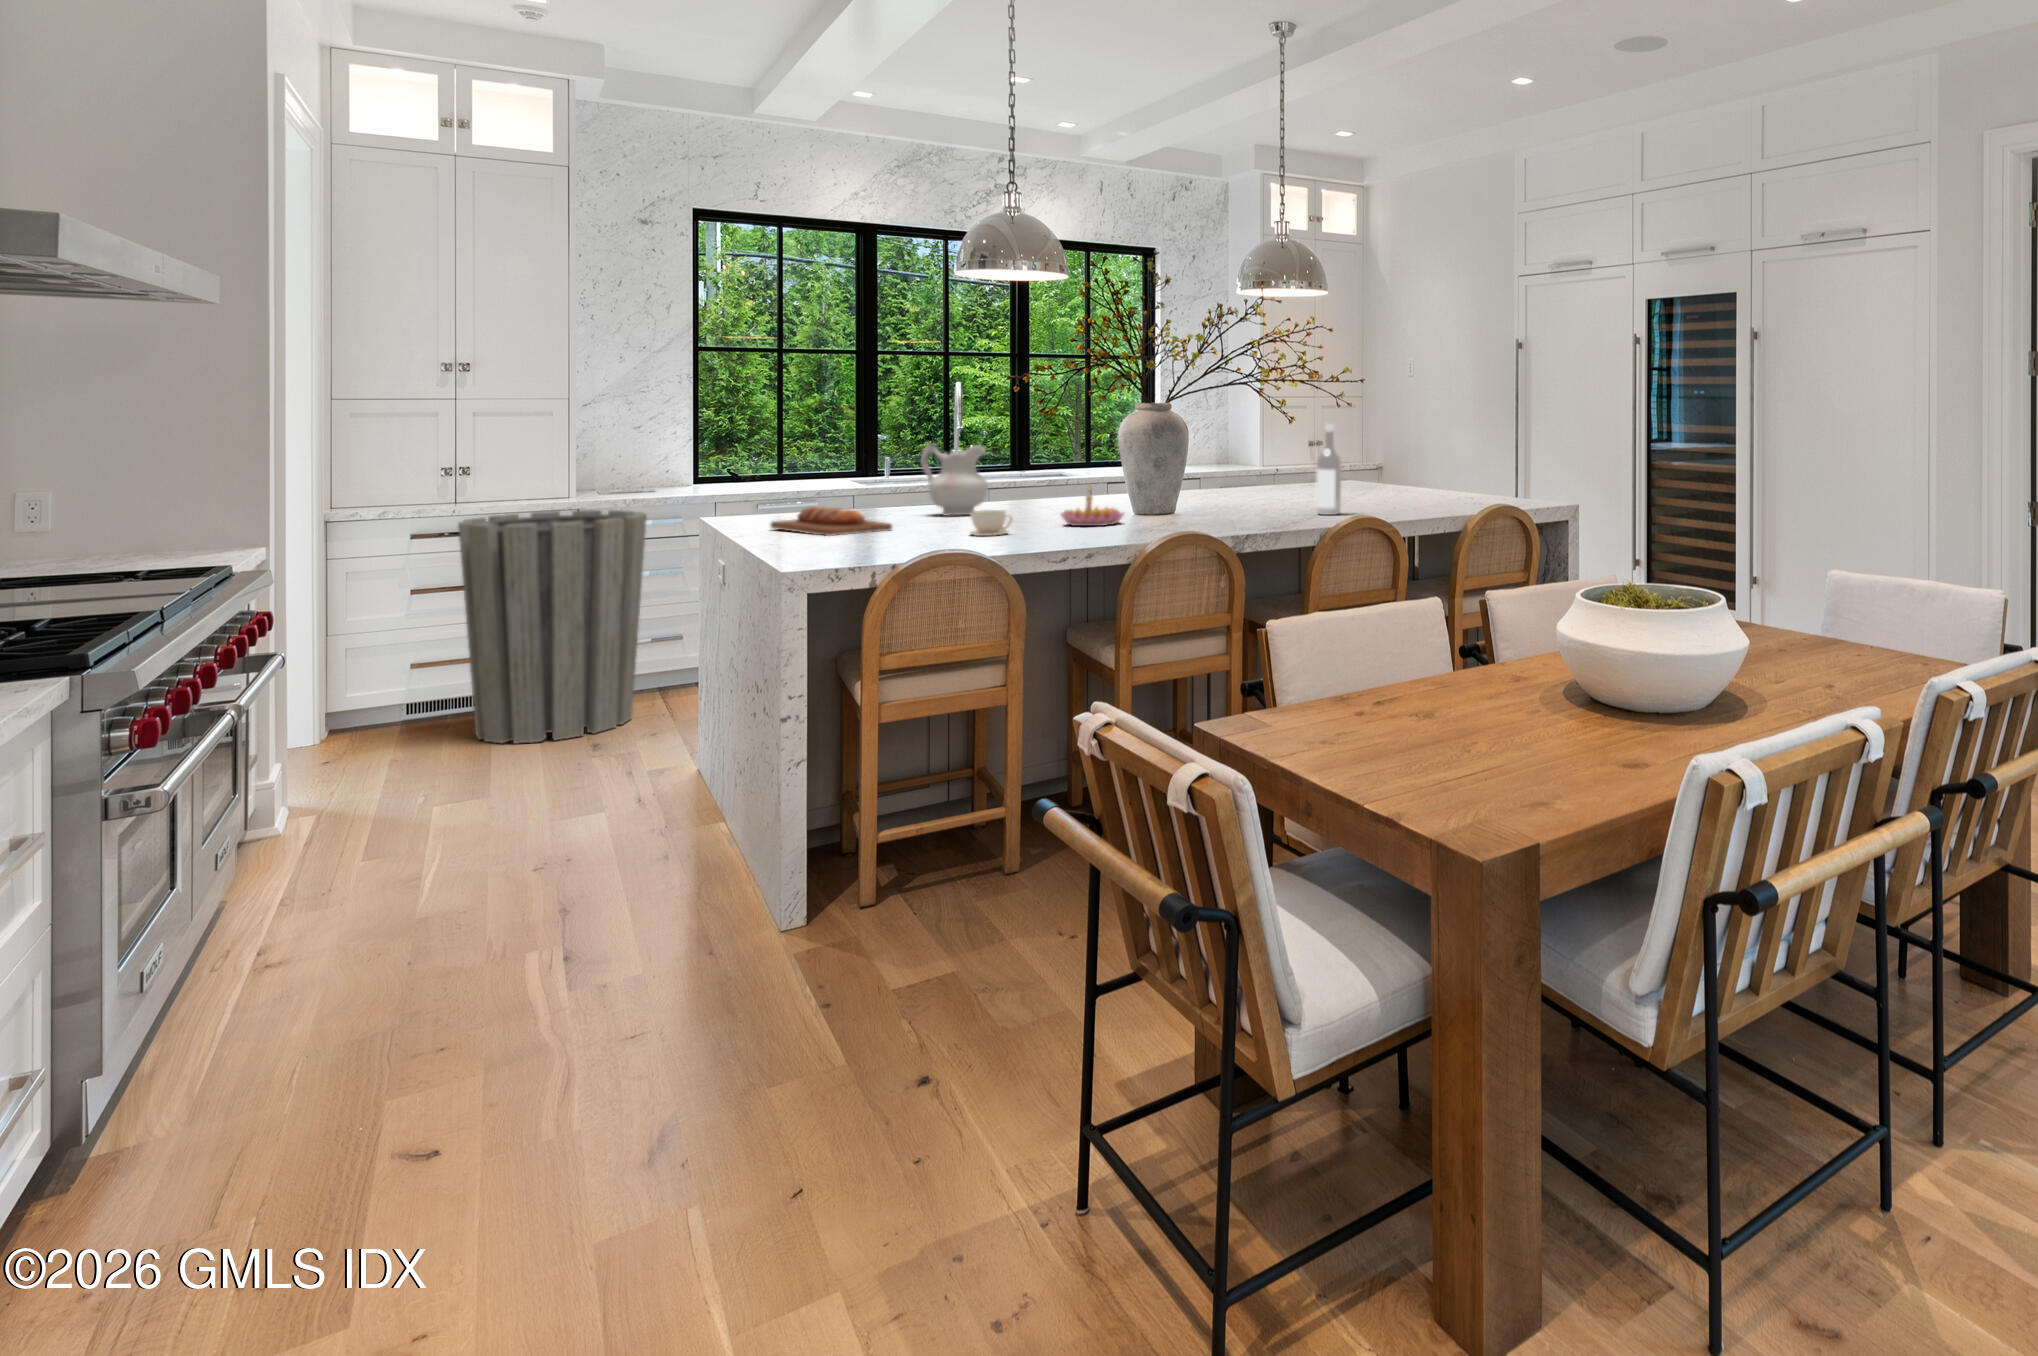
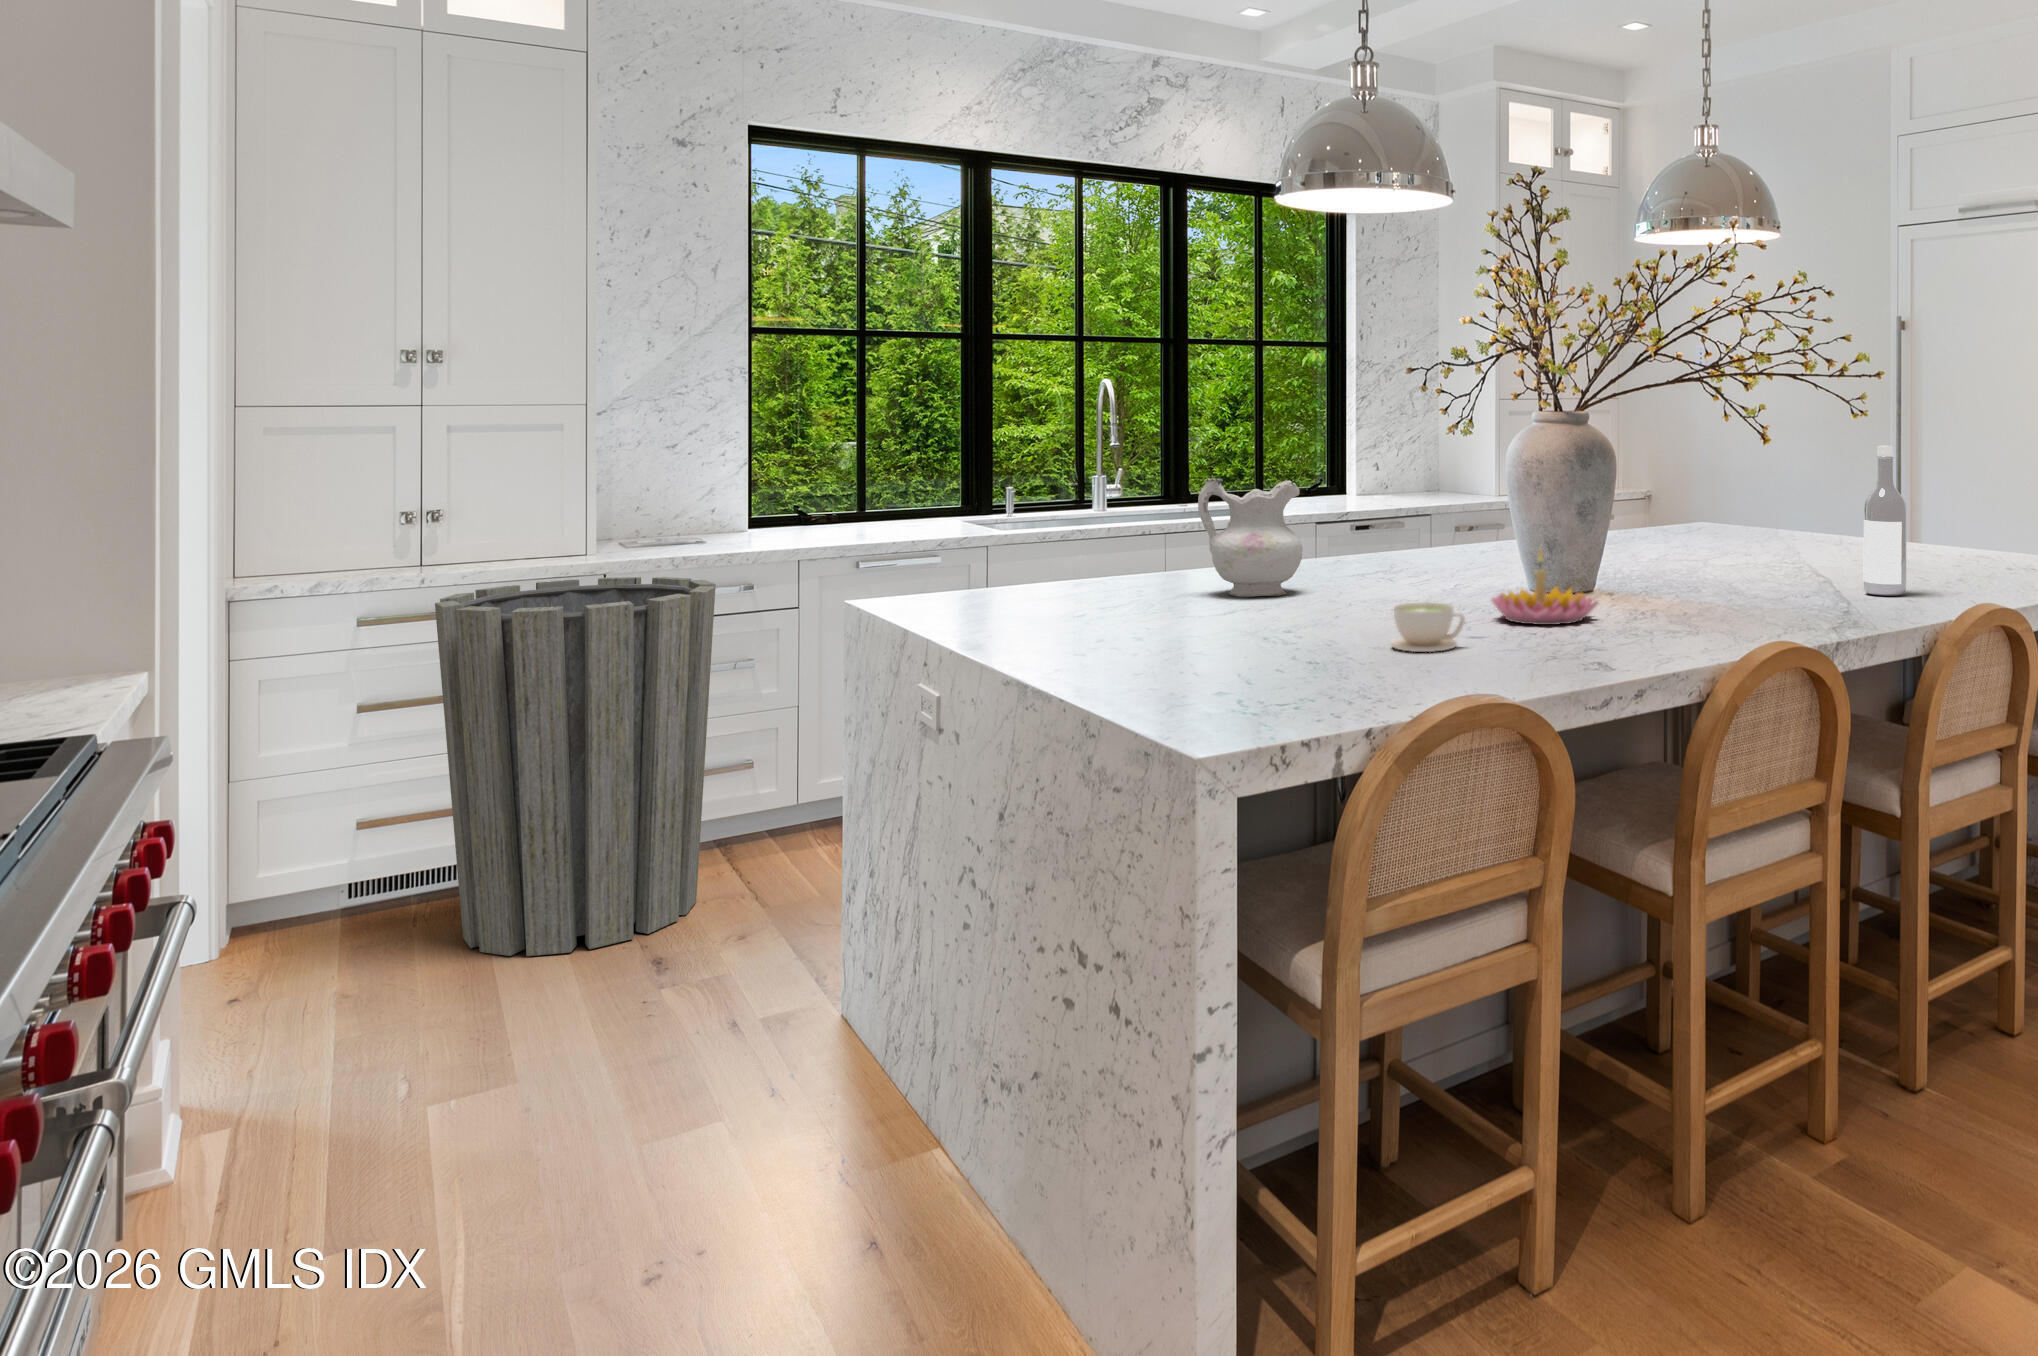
bread loaf: present [771,507,892,536] -> none [1007,593,1223,651]

